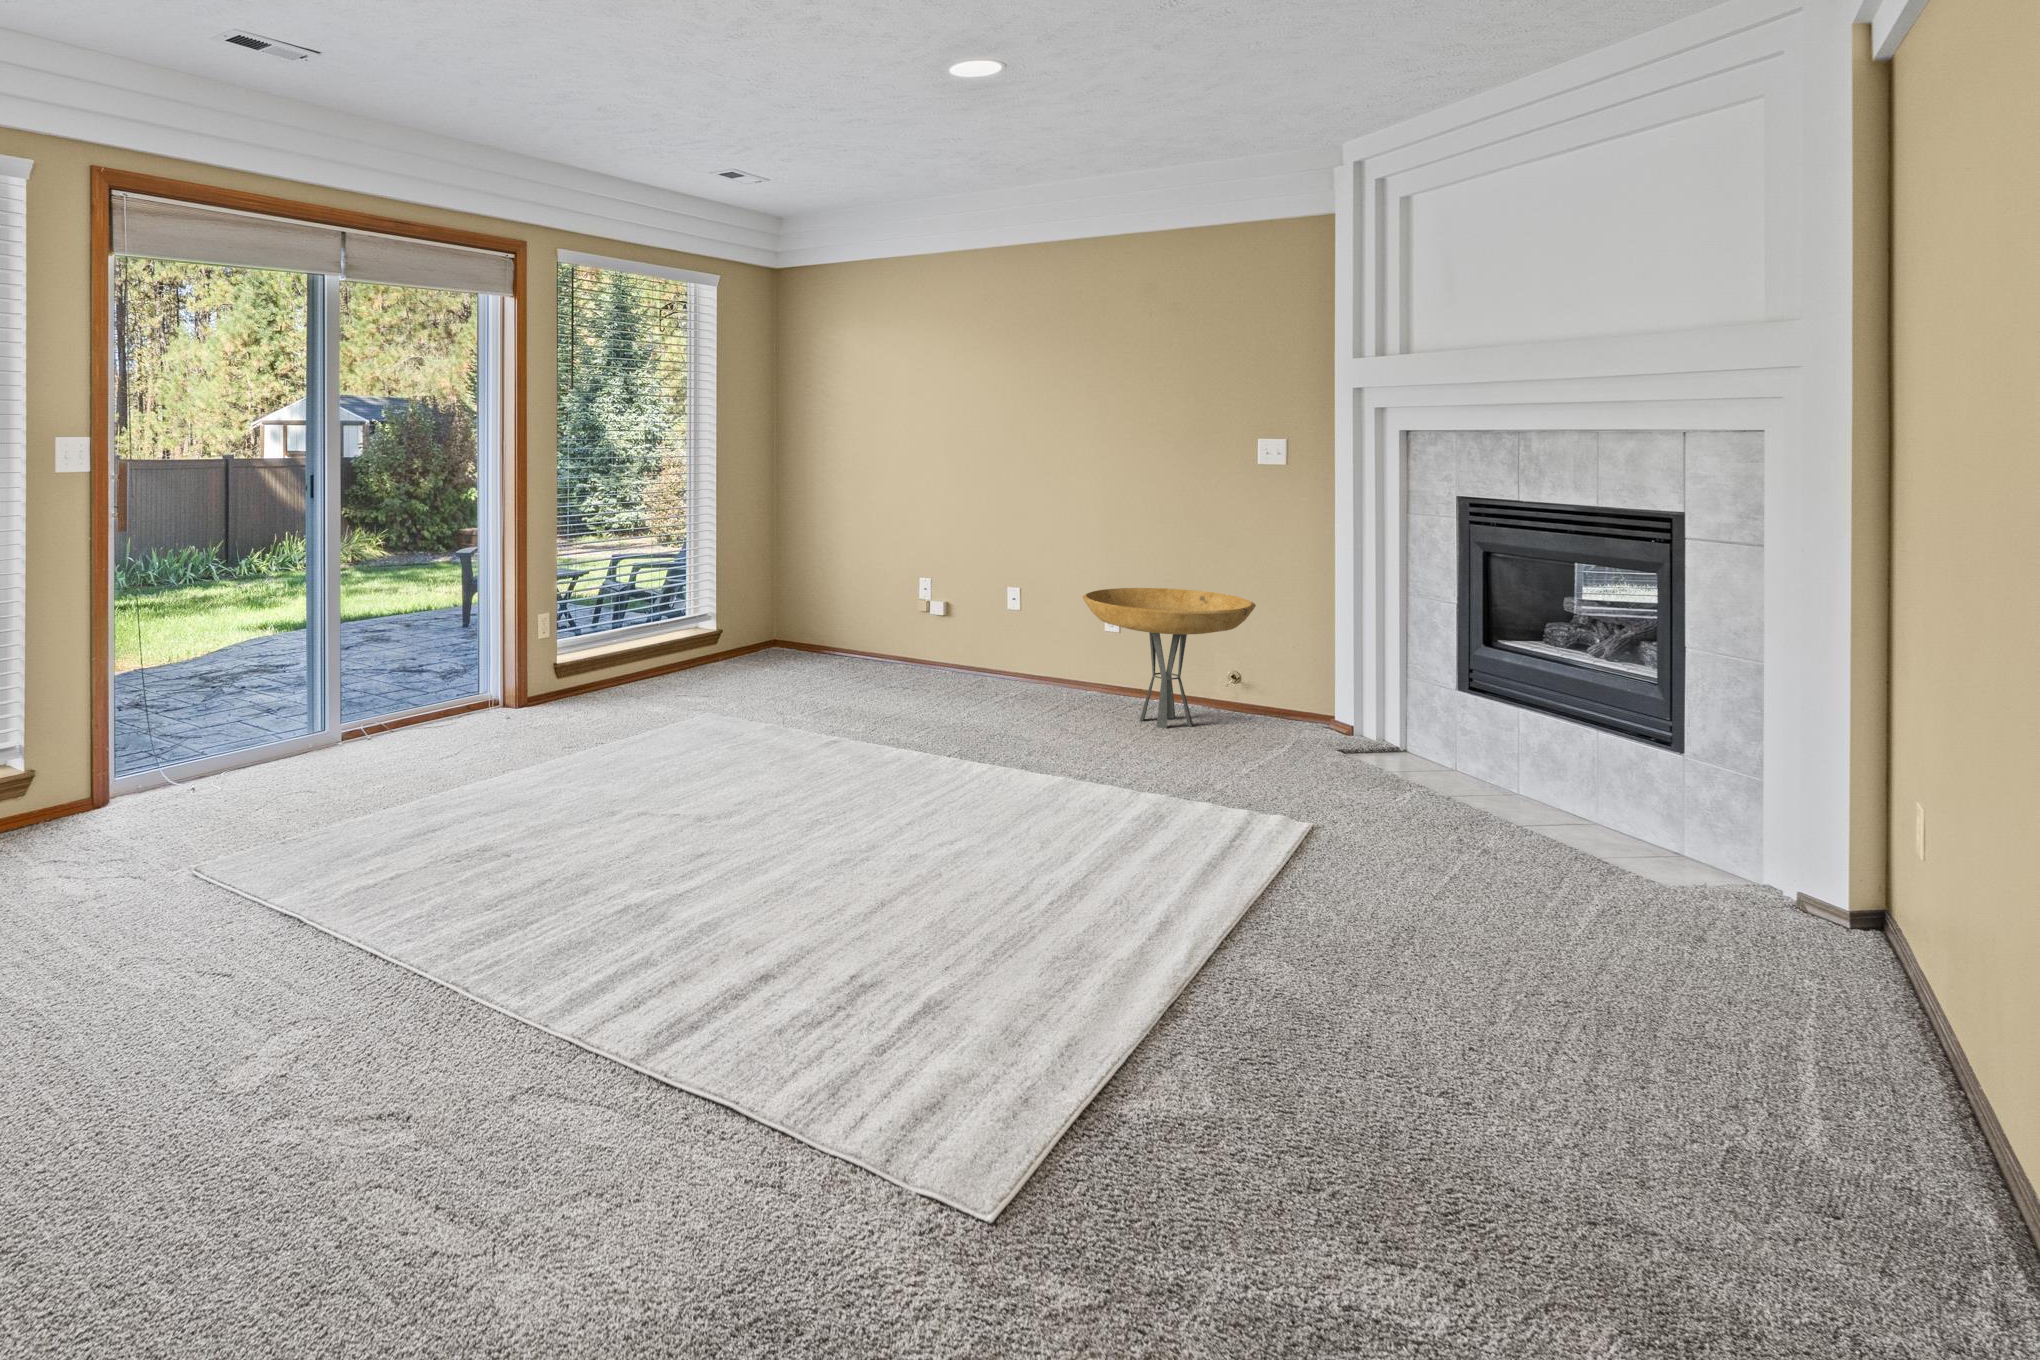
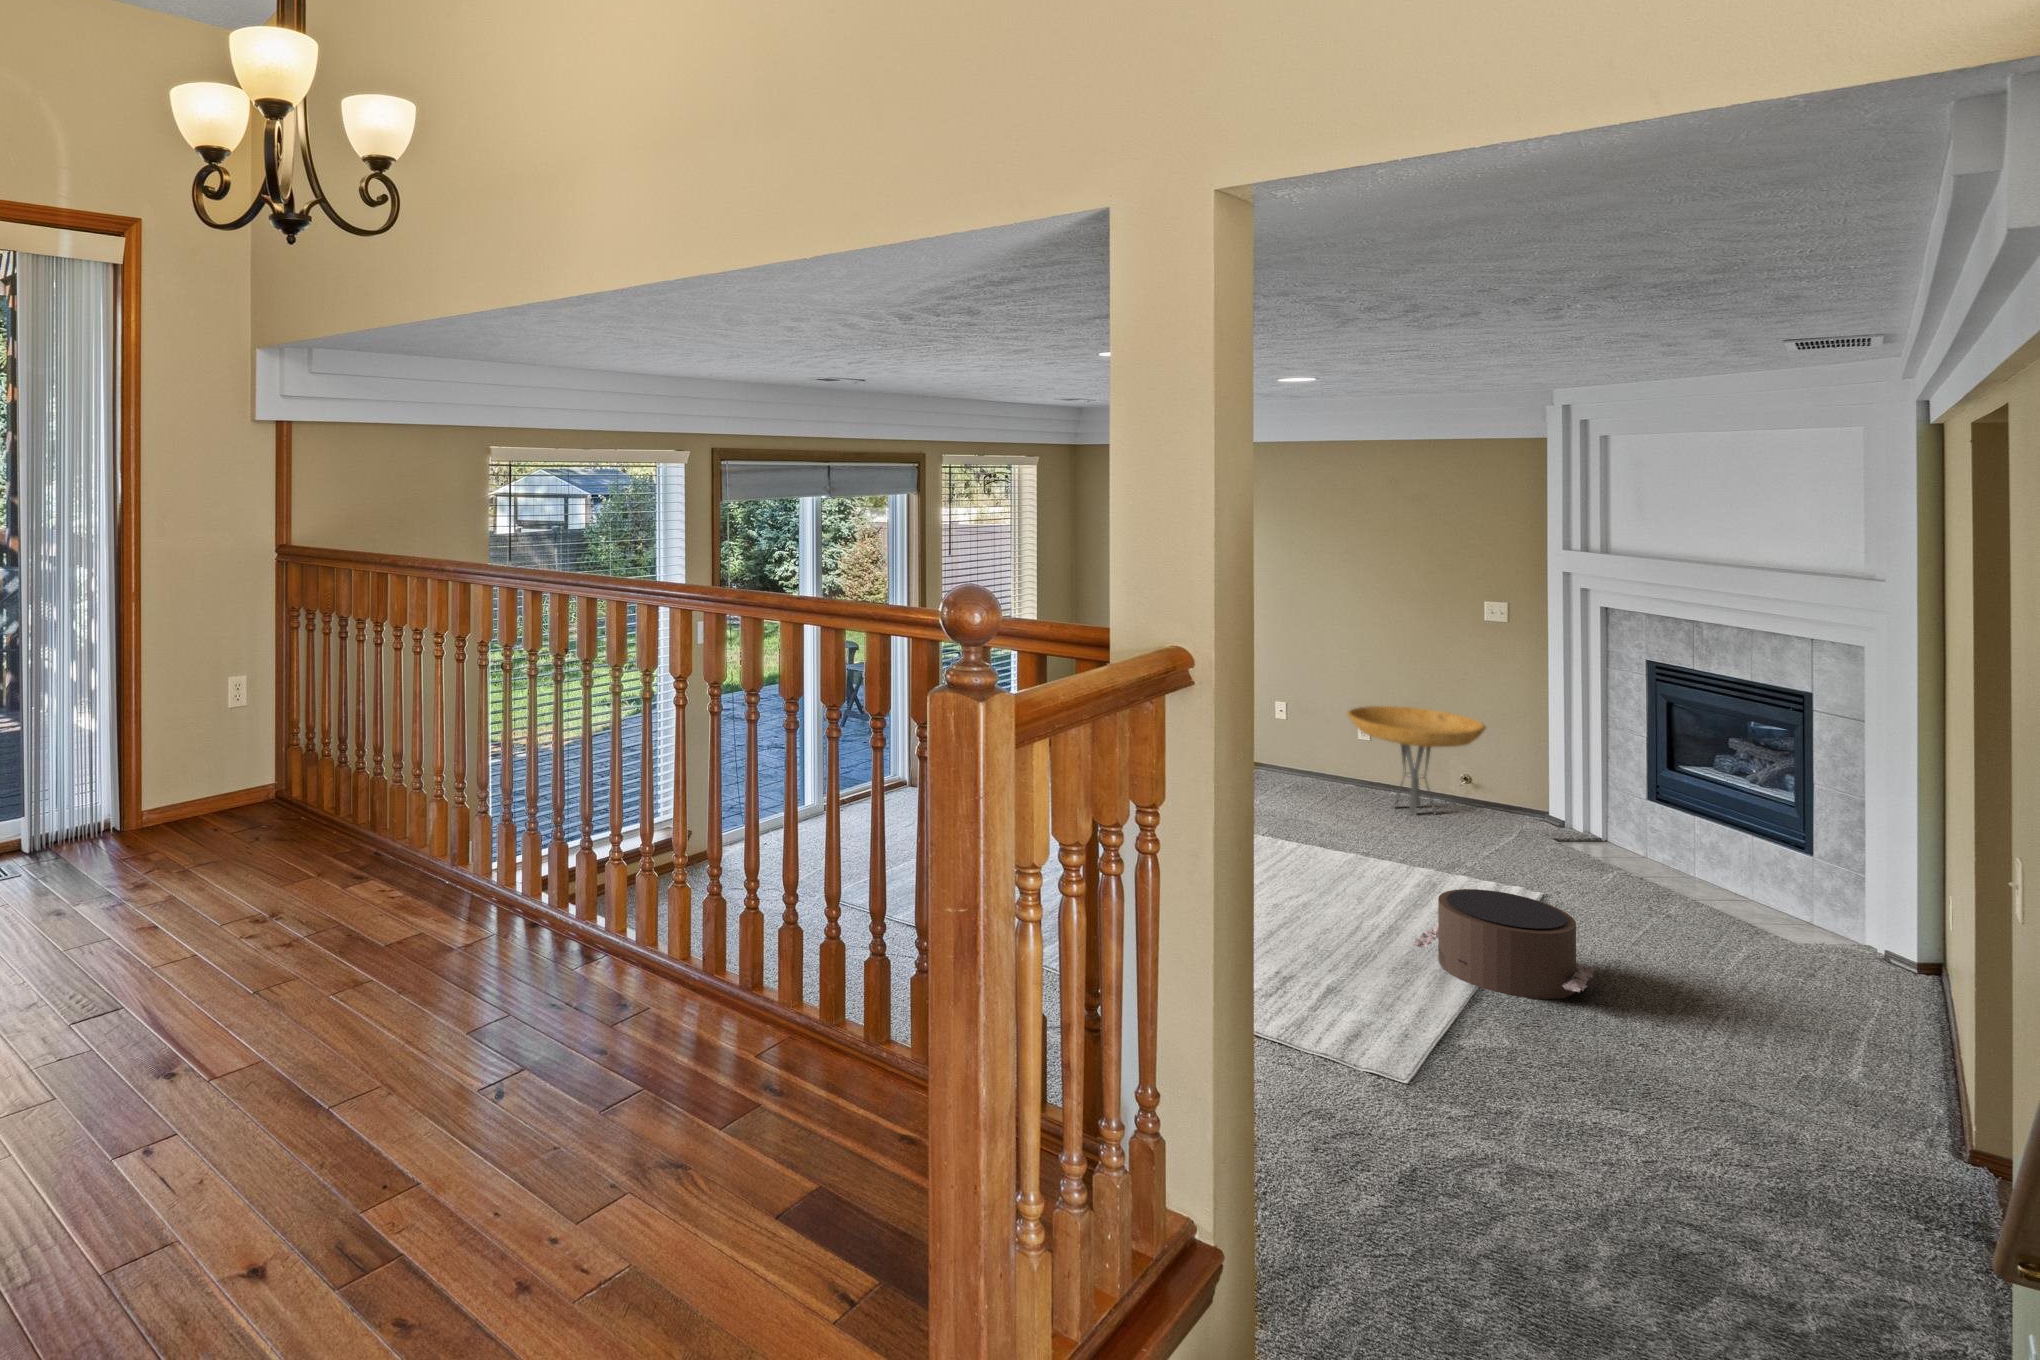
pouf: none [1091,822,1372,1007] -> present [1413,889,1595,999]

